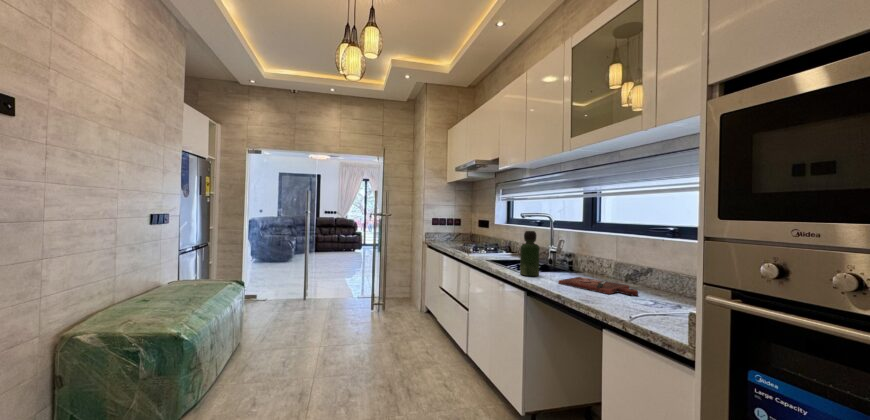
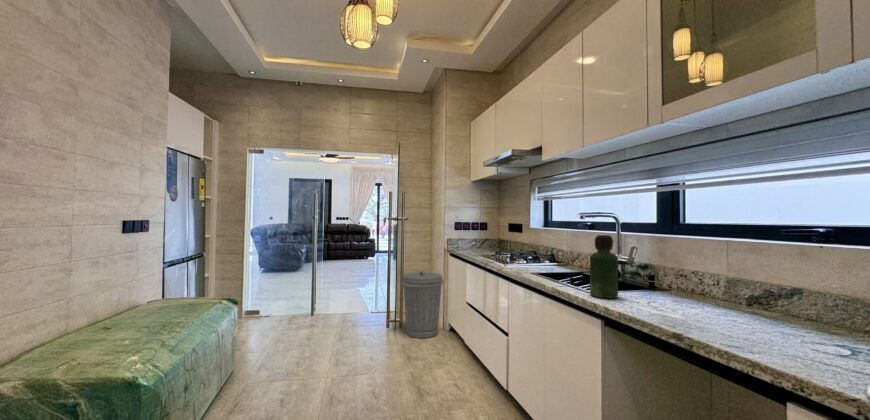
trash can: none [385,261,422,318] -> present [402,272,443,338]
cutting board: present [558,277,638,296] -> none [658,300,805,335]

